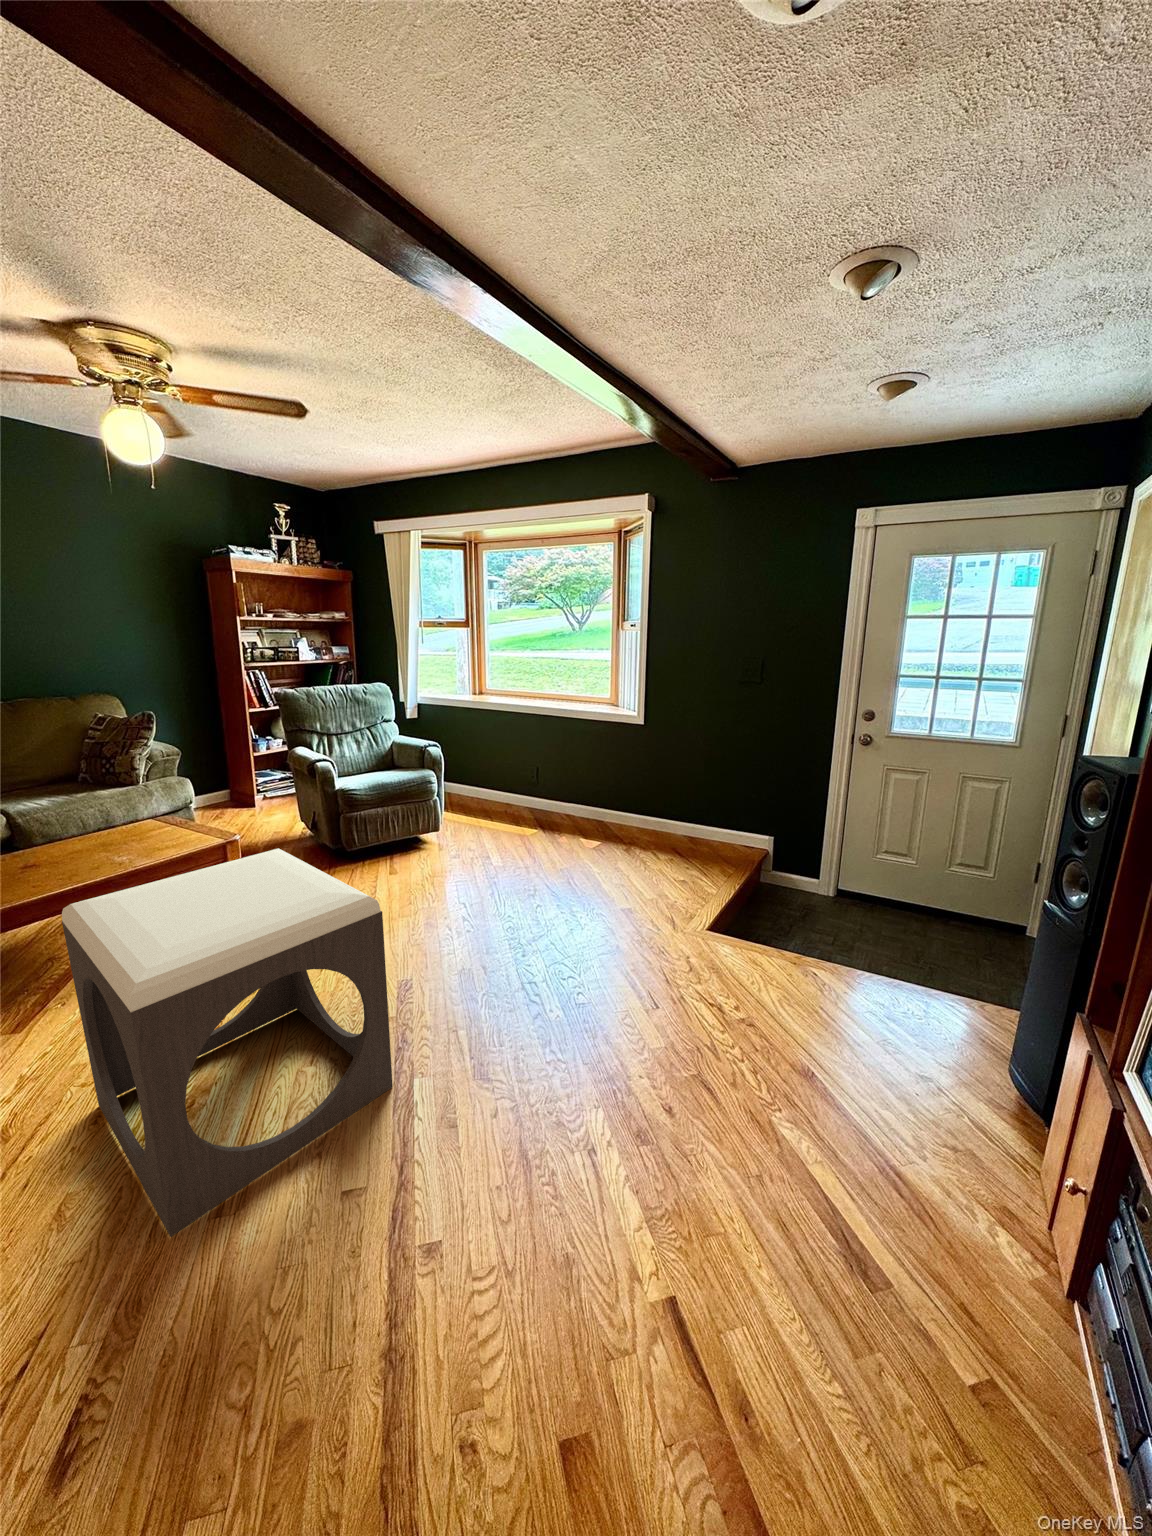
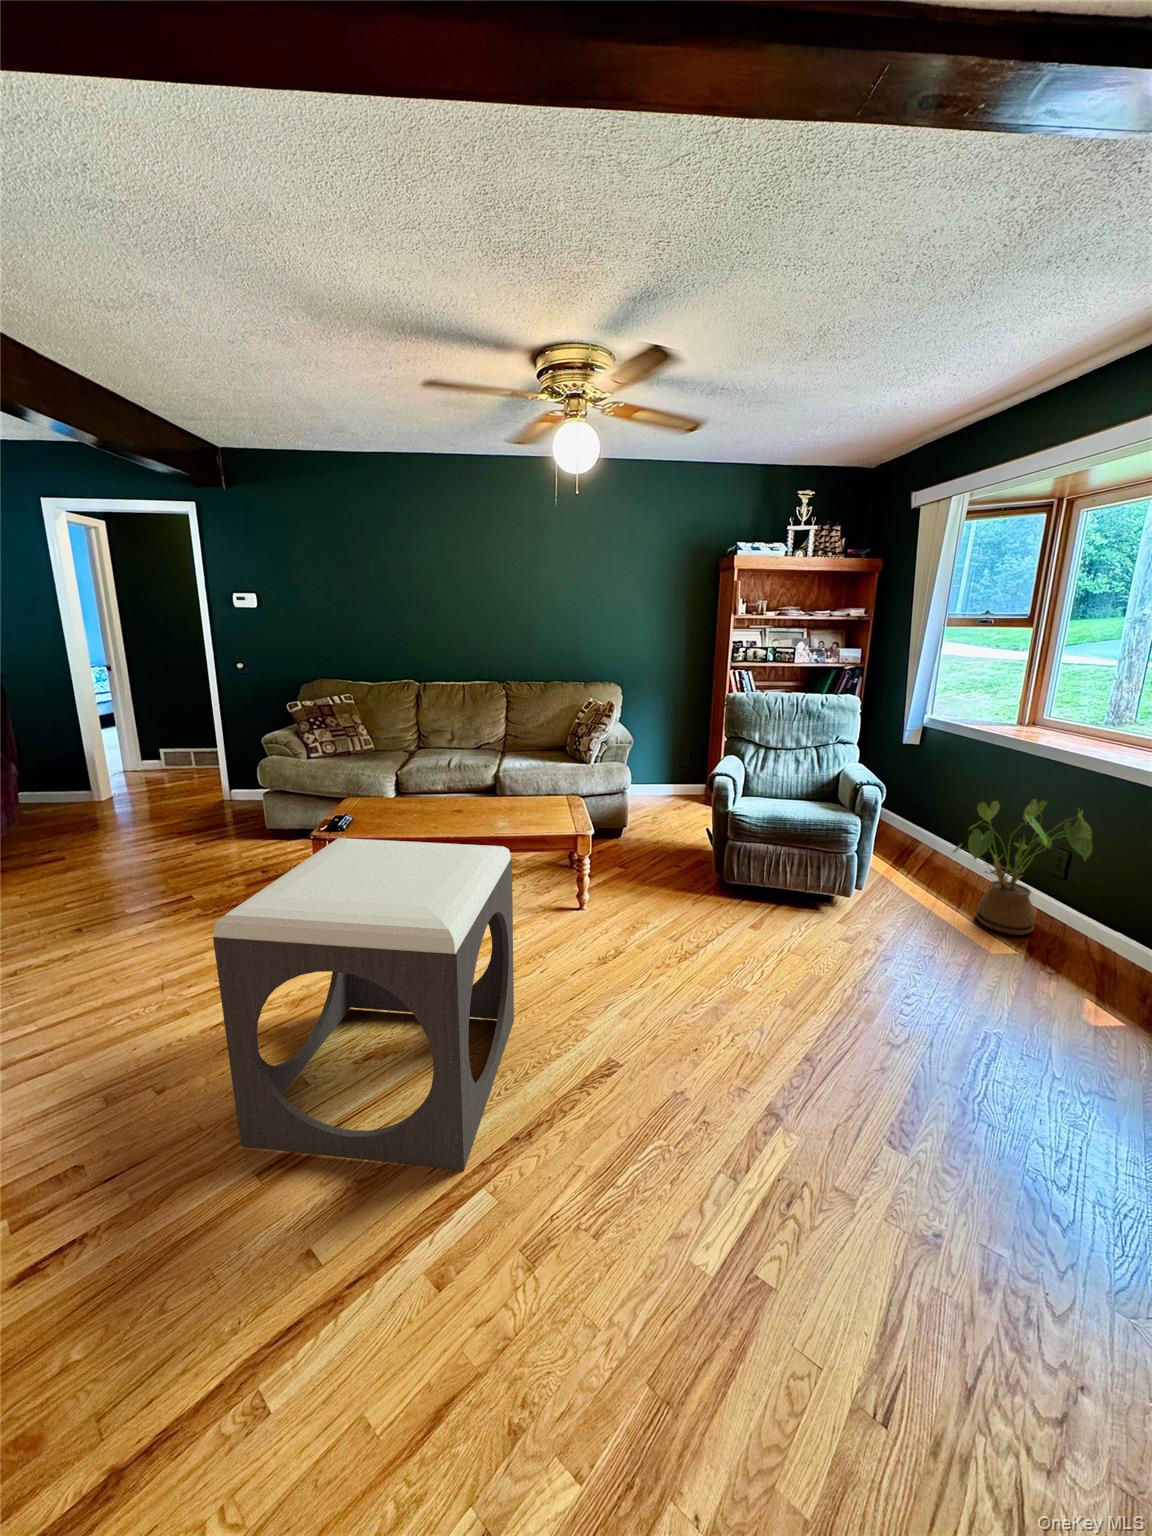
house plant: none [481,738,551,822] -> present [953,799,1092,935]

